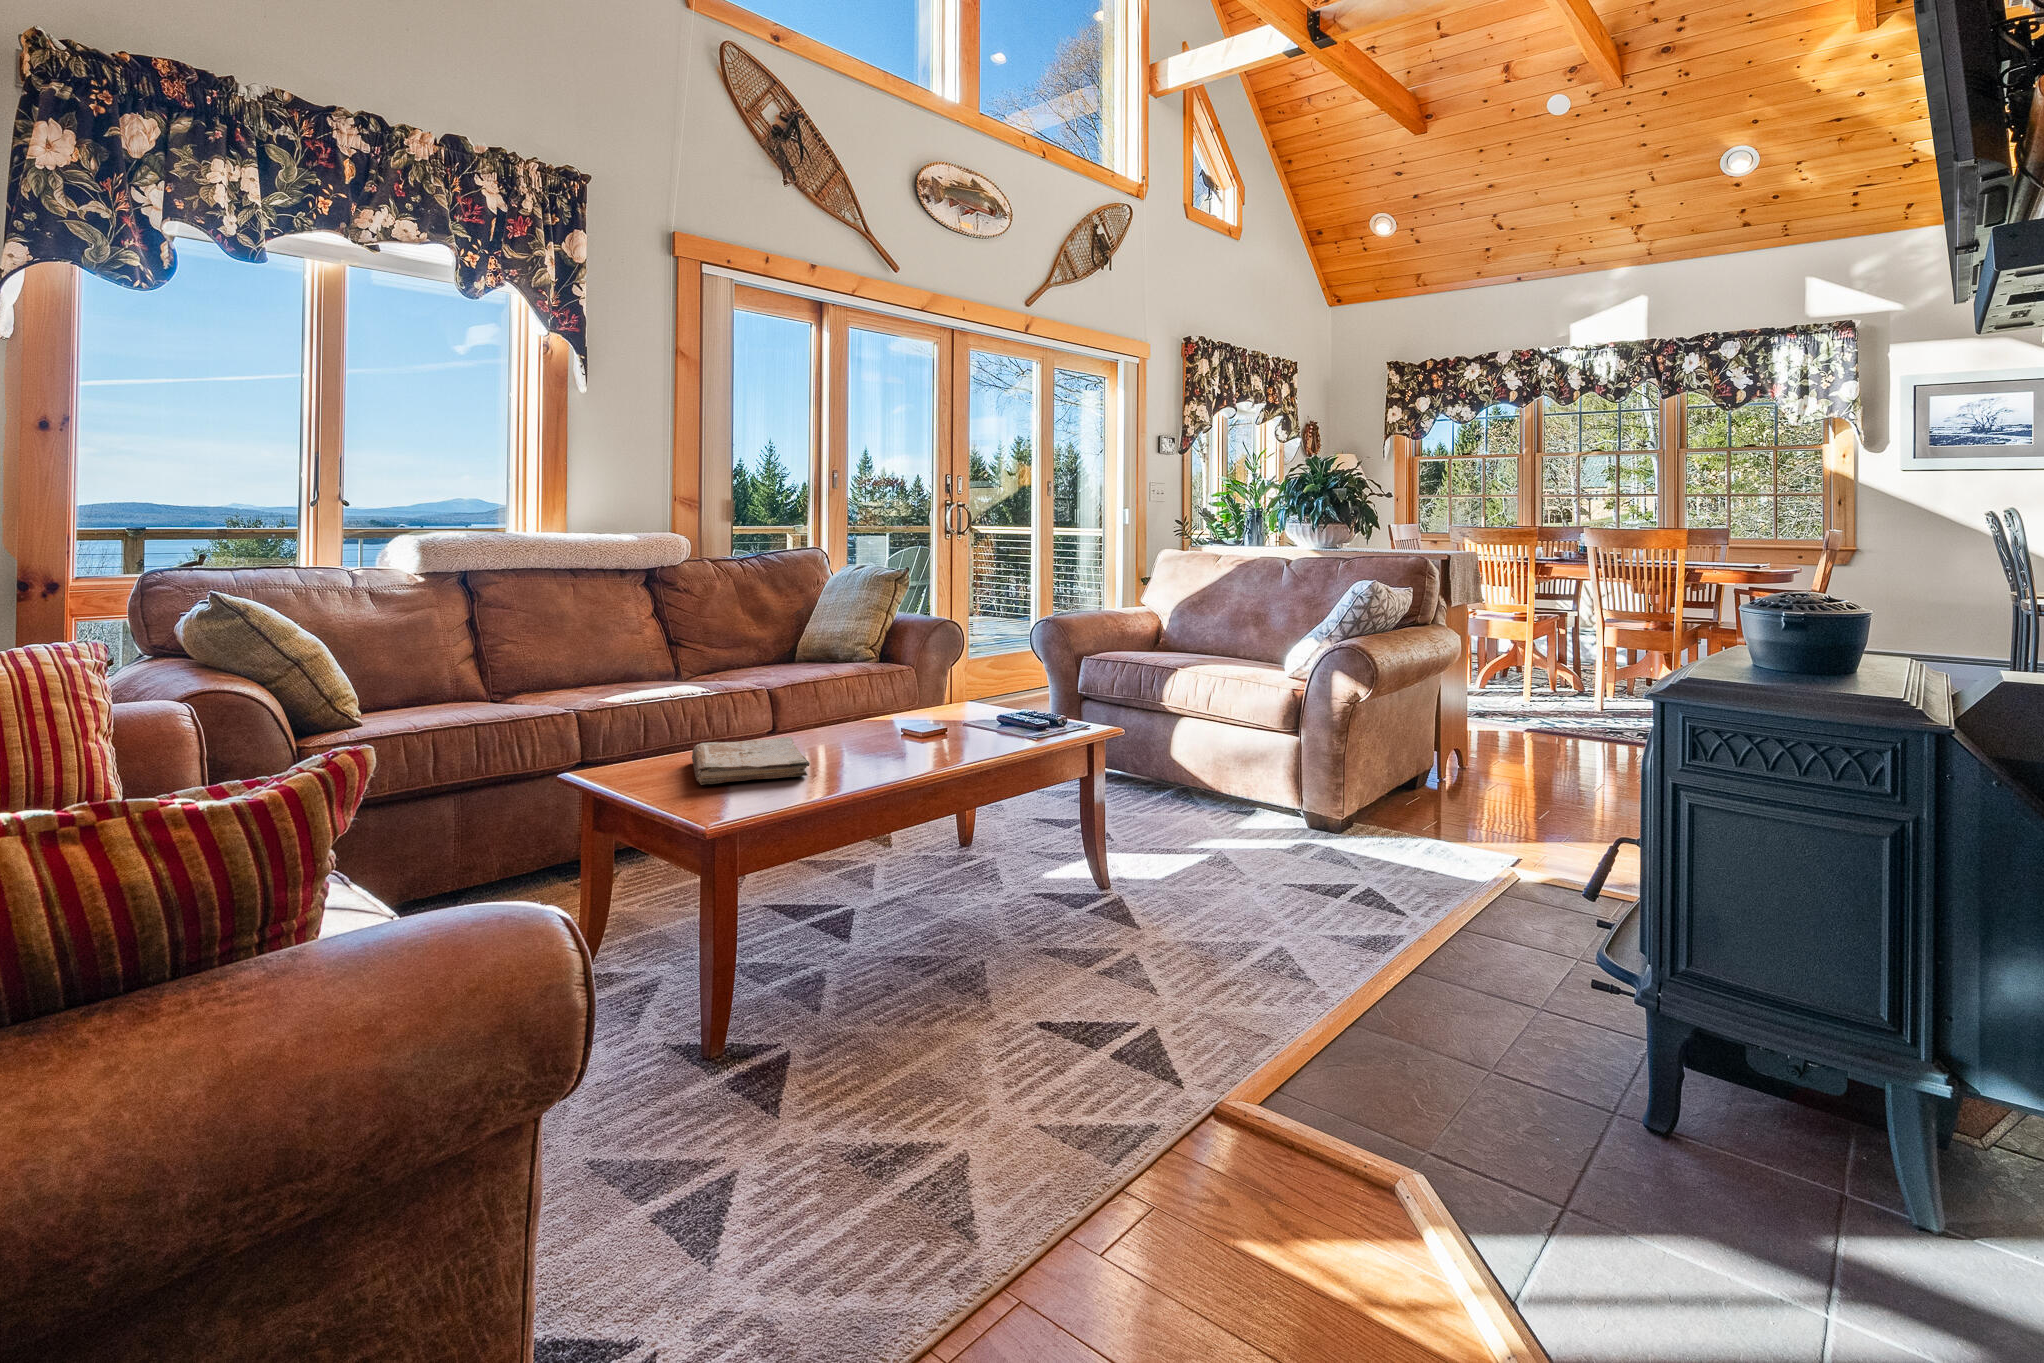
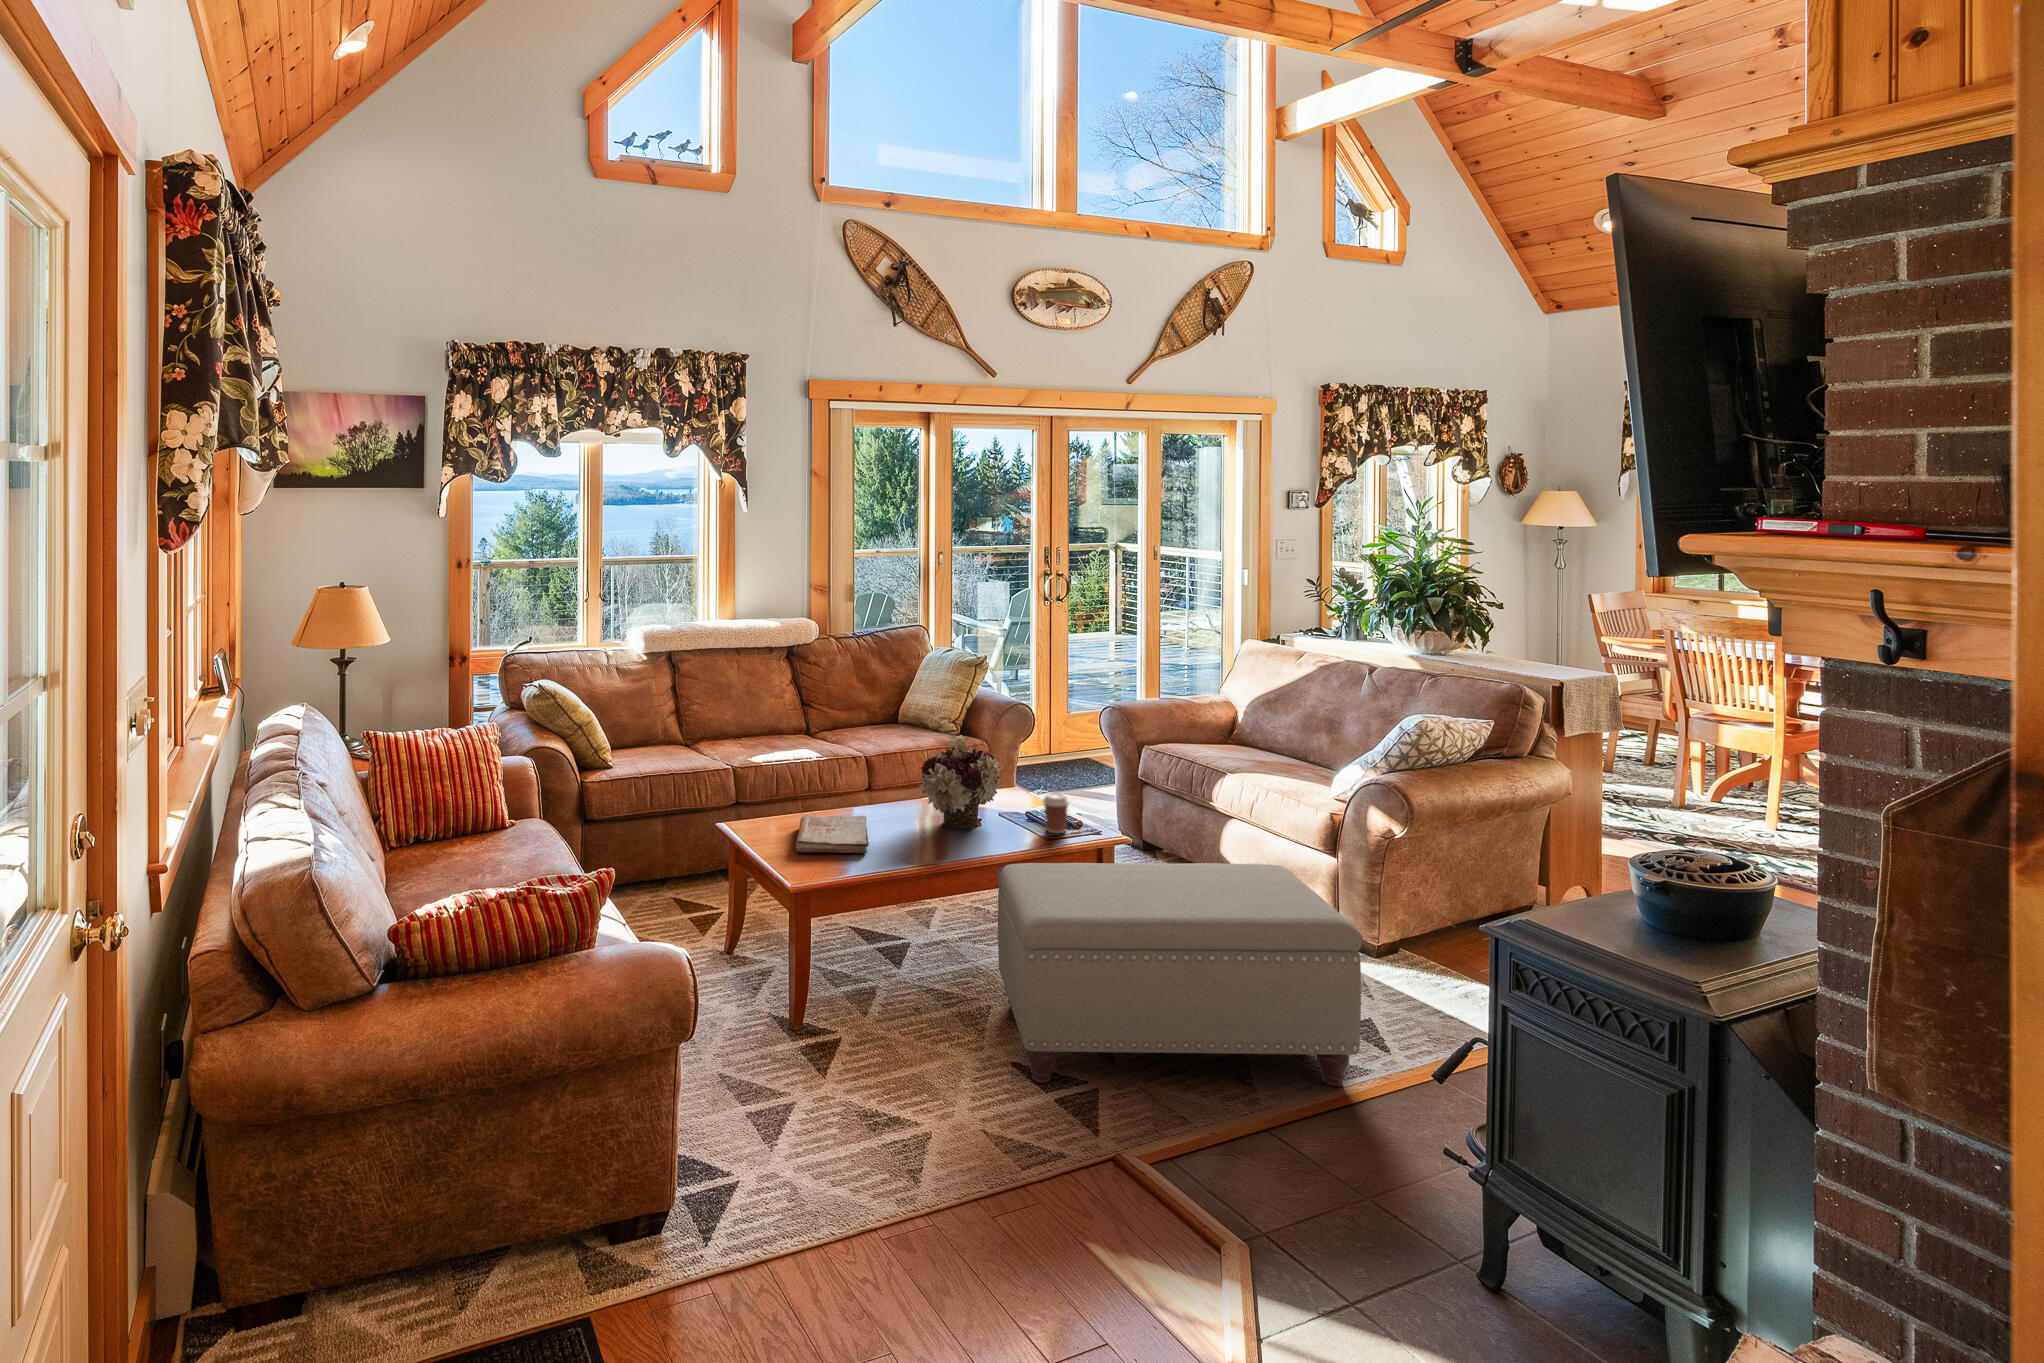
flower arrangement: none [867,620,974,743] -> present [919,735,1001,829]
coffee cup: none [1027,686,1061,735] -> present [1042,792,1070,833]
ottoman: none [993,738,1448,1048] -> present [997,863,1363,1087]

